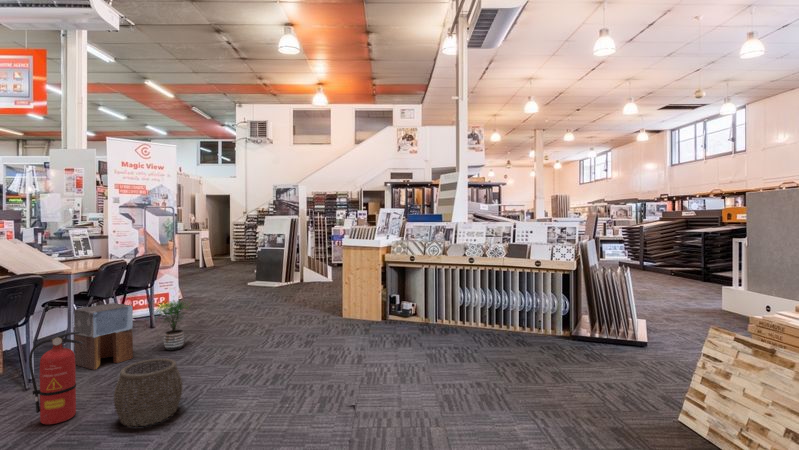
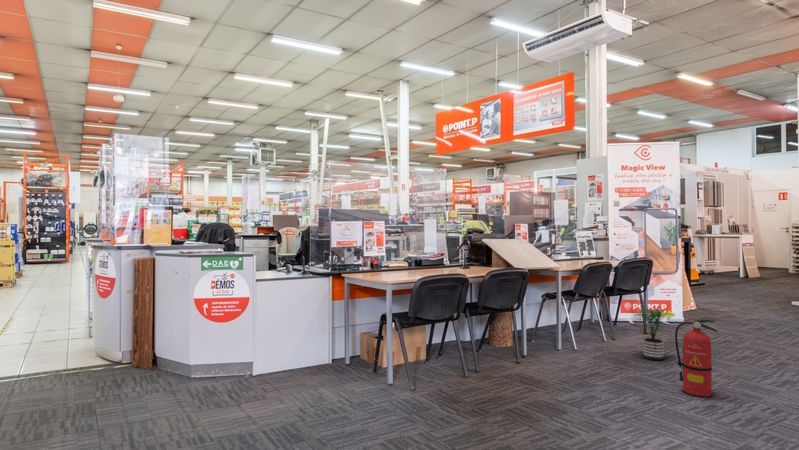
stool: present [74,303,133,370] -> none [567,299,612,355]
fire extinguisher: present [29,332,82,424] -> present [675,320,718,396]
woven basket: present [114,359,183,427] -> none [564,353,626,415]

